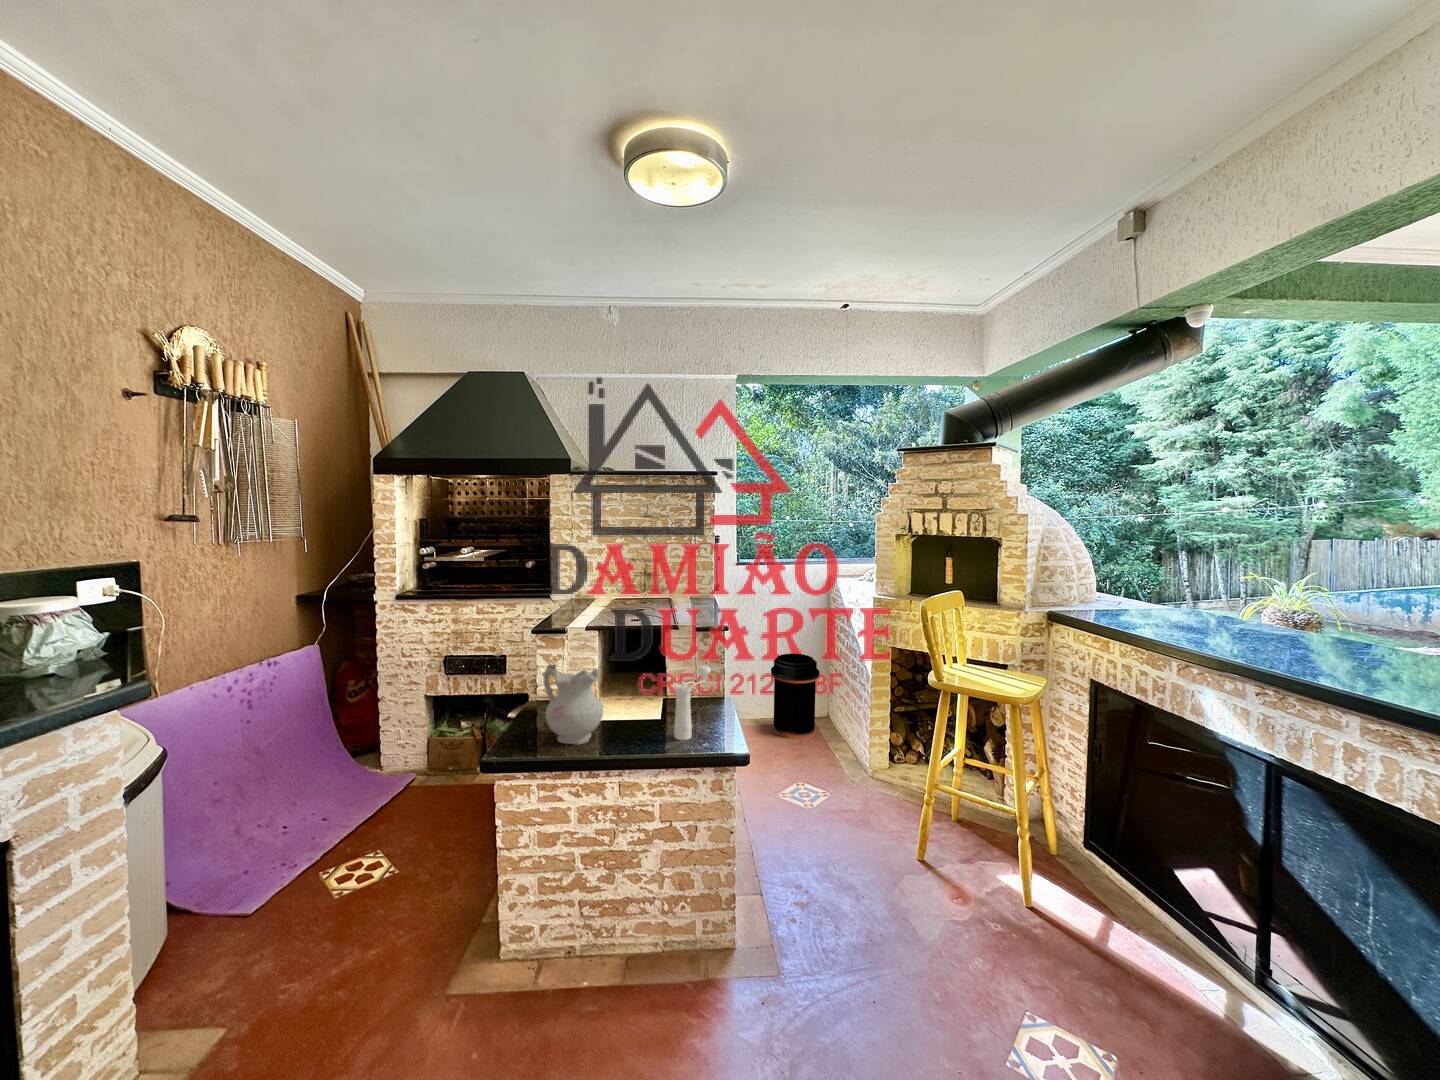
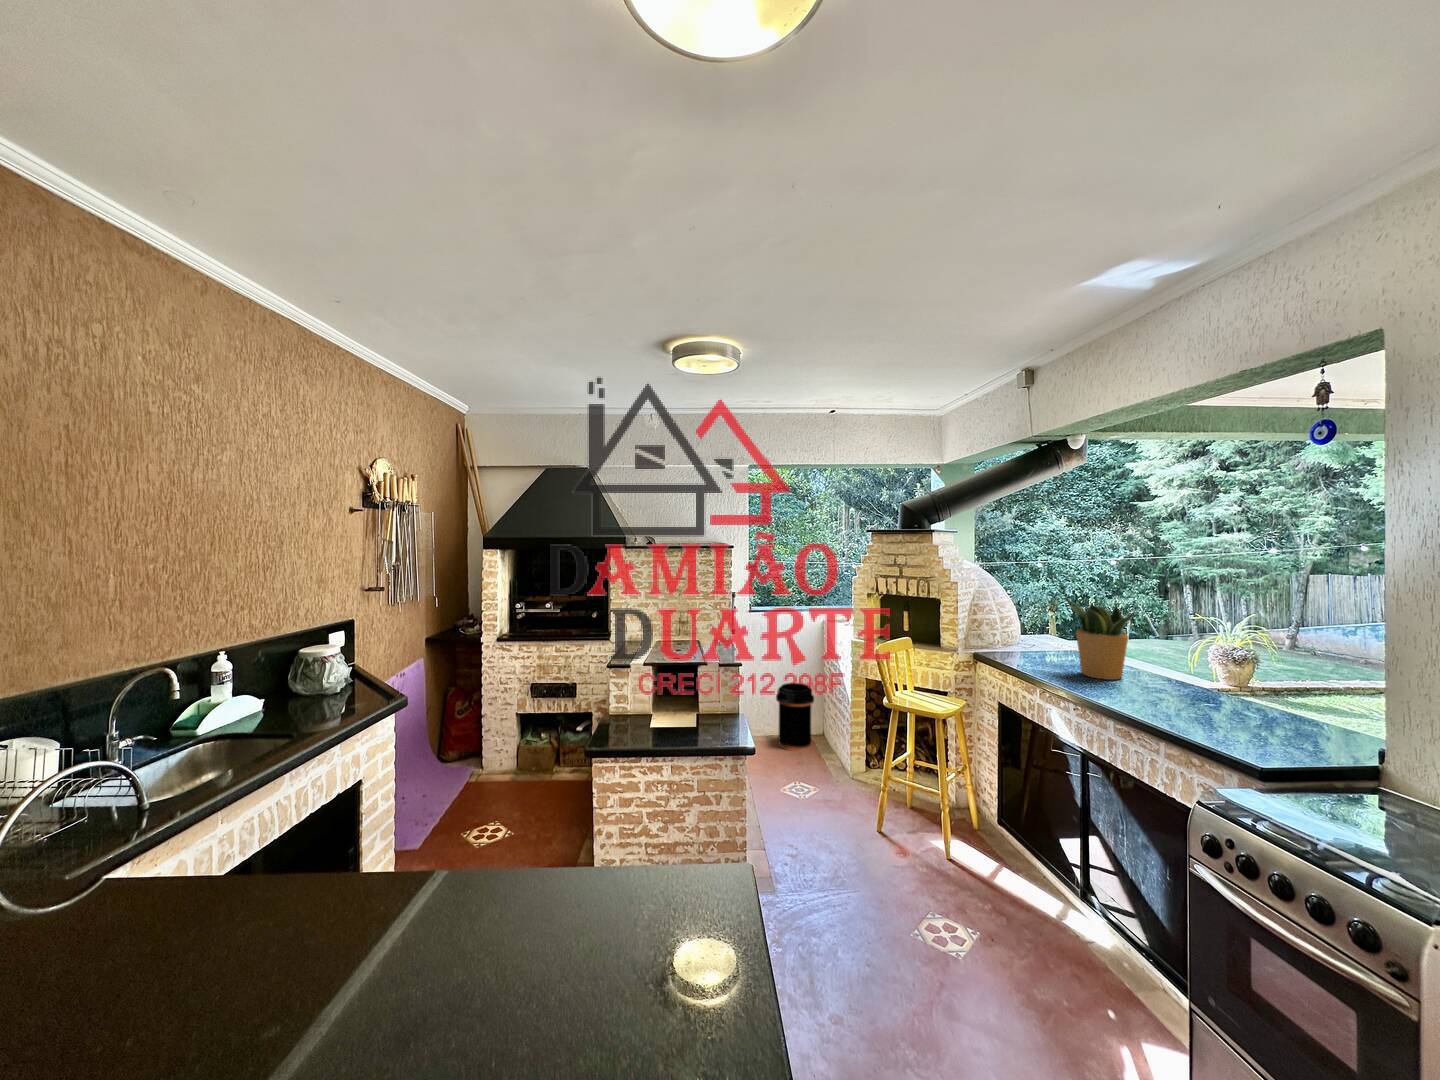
potted plant: none [1207,526,1365,647] -> present [1069,603,1136,680]
ceramic pitcher: present [544,665,603,744] -> none [621,689,659,742]
pepper mill: present [674,666,710,740] -> none [706,691,729,740]

